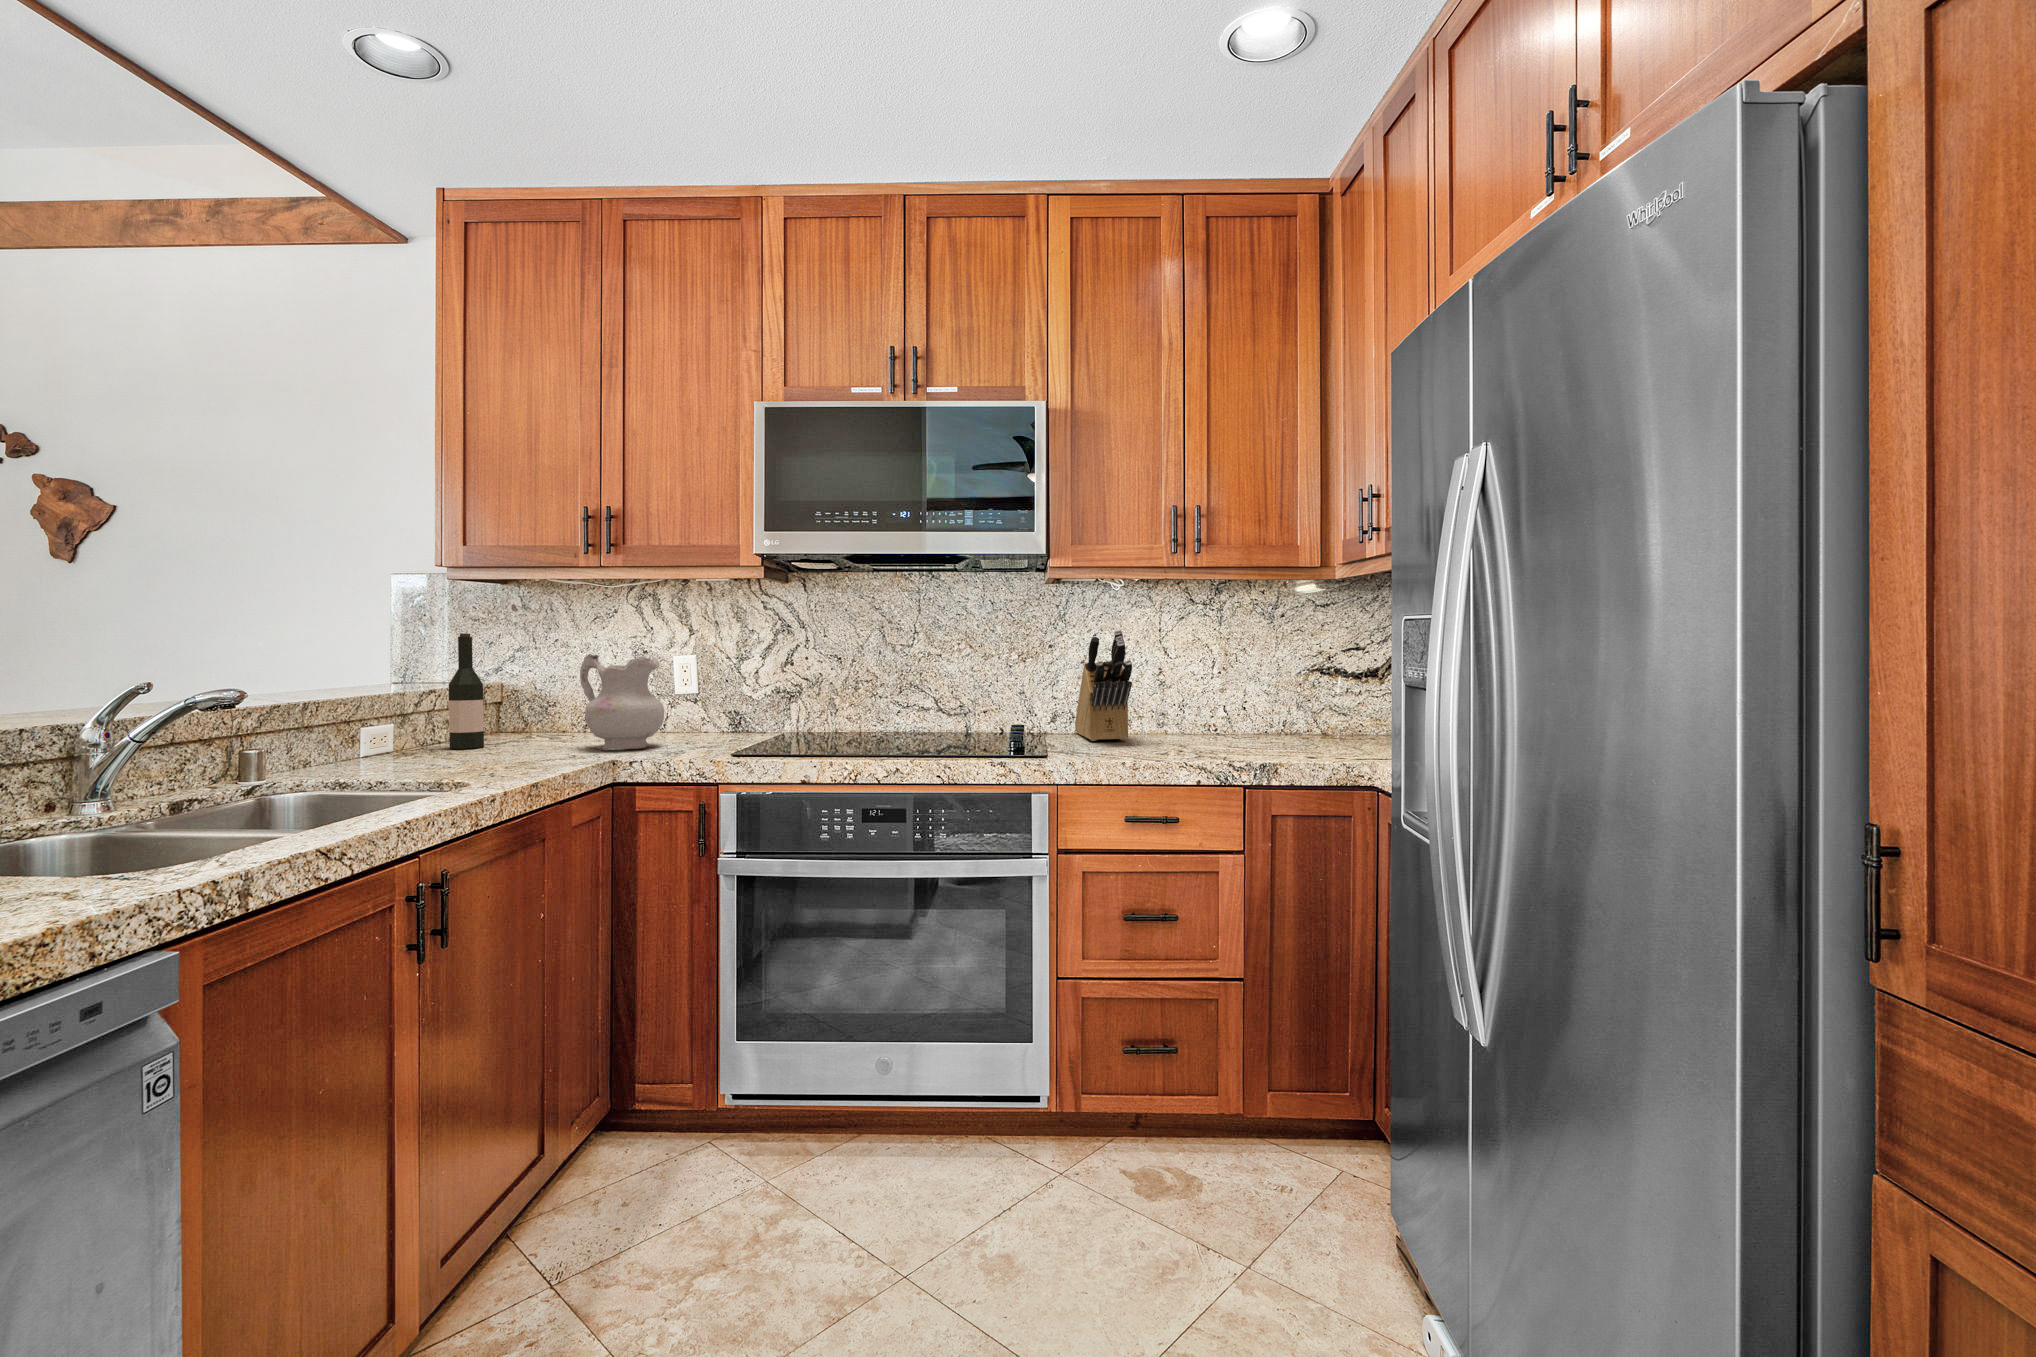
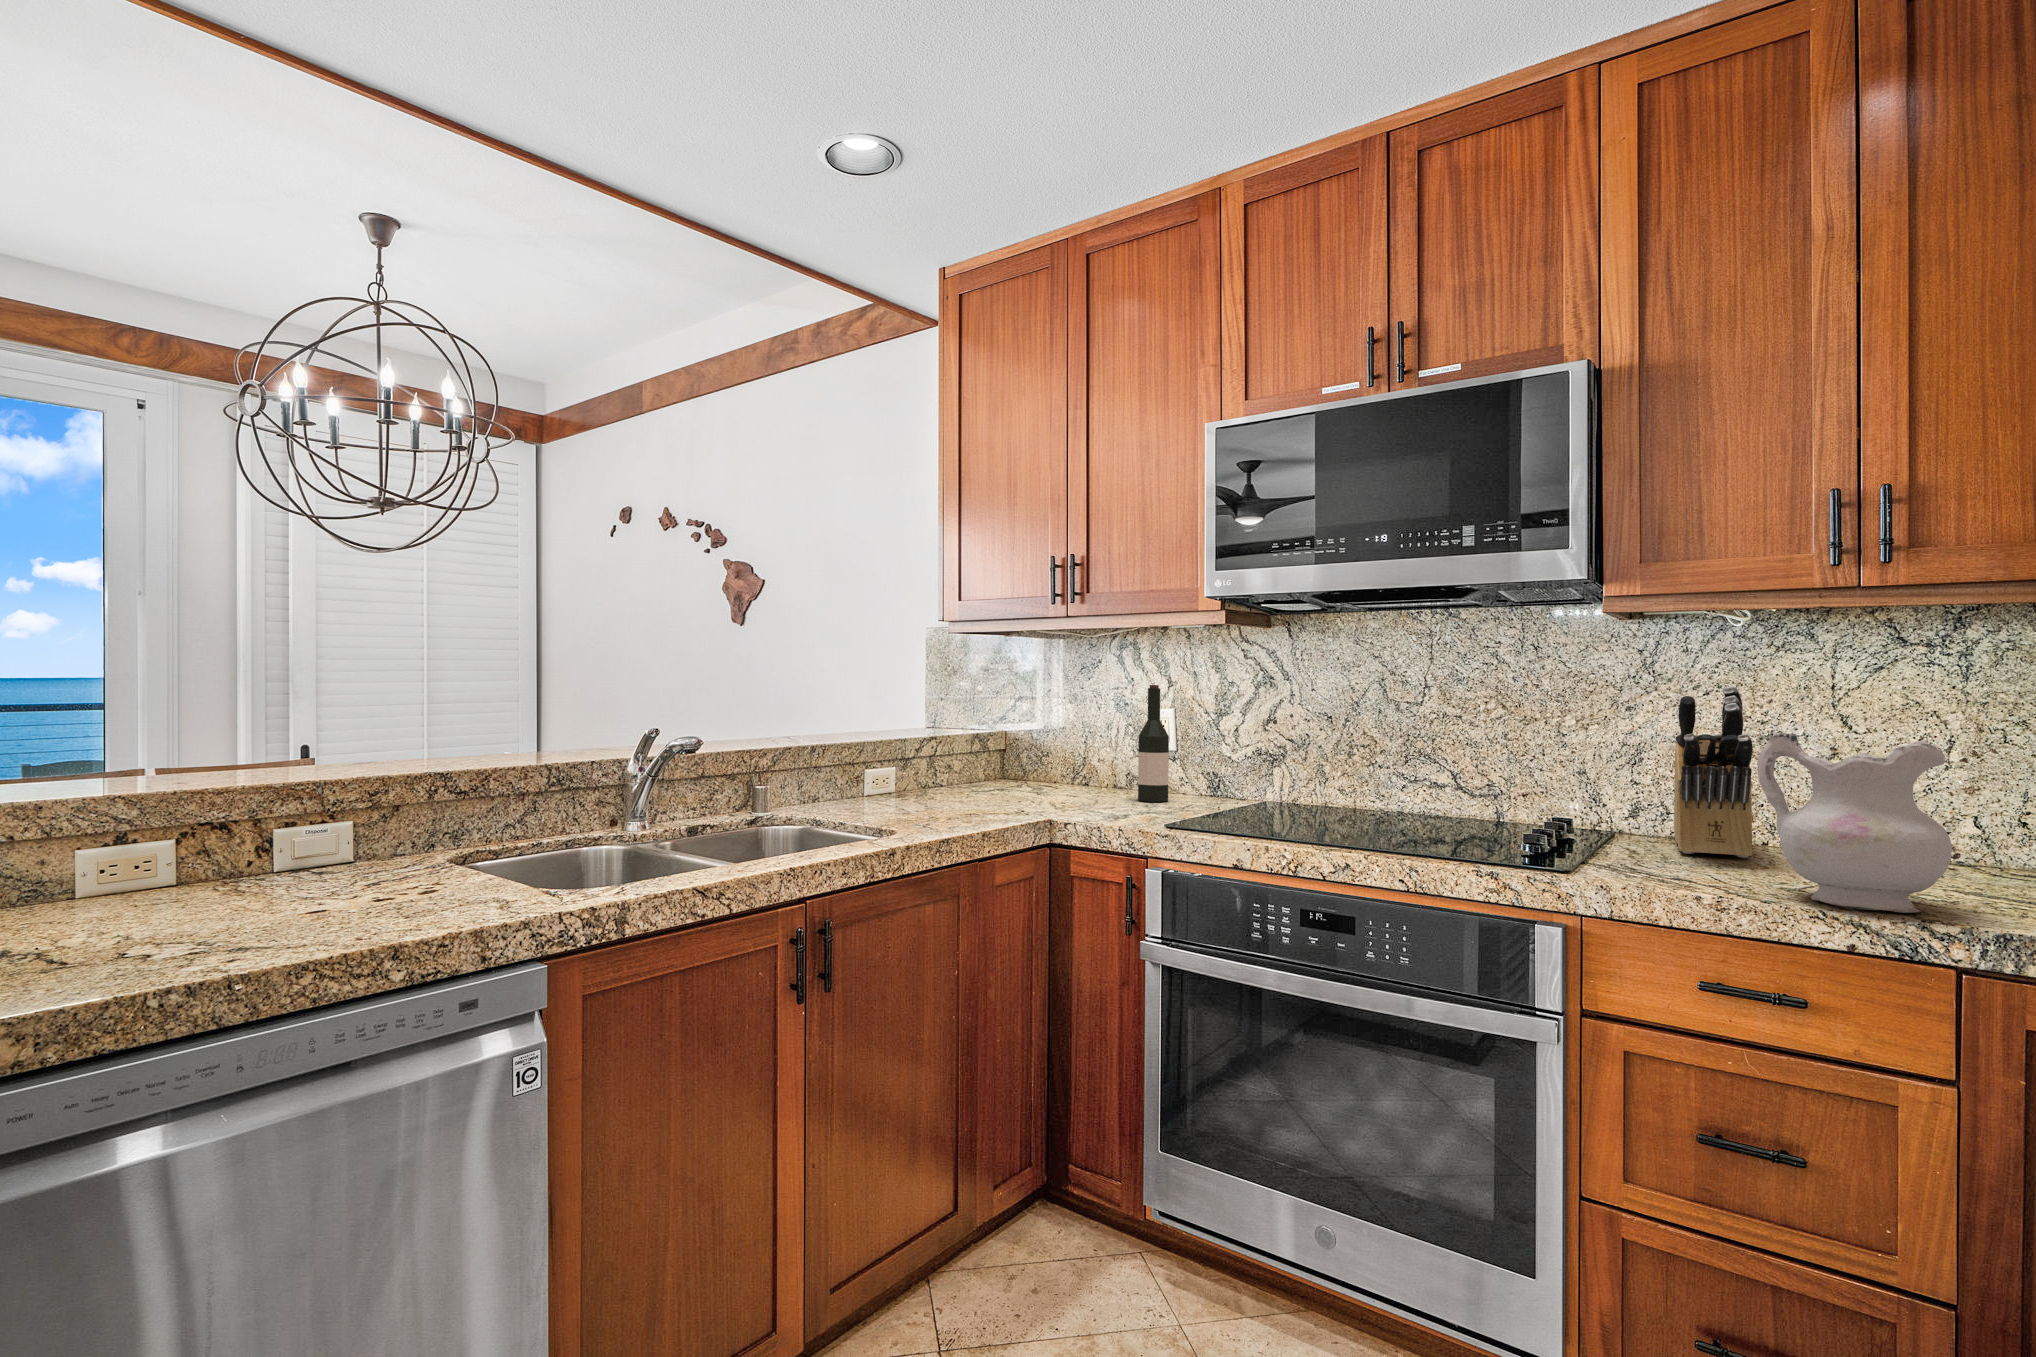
wine bottle: present [449,633,484,749] -> present [1138,685,1169,802]
ceramic pitcher: present [580,654,664,749] -> present [1758,732,1952,913]

